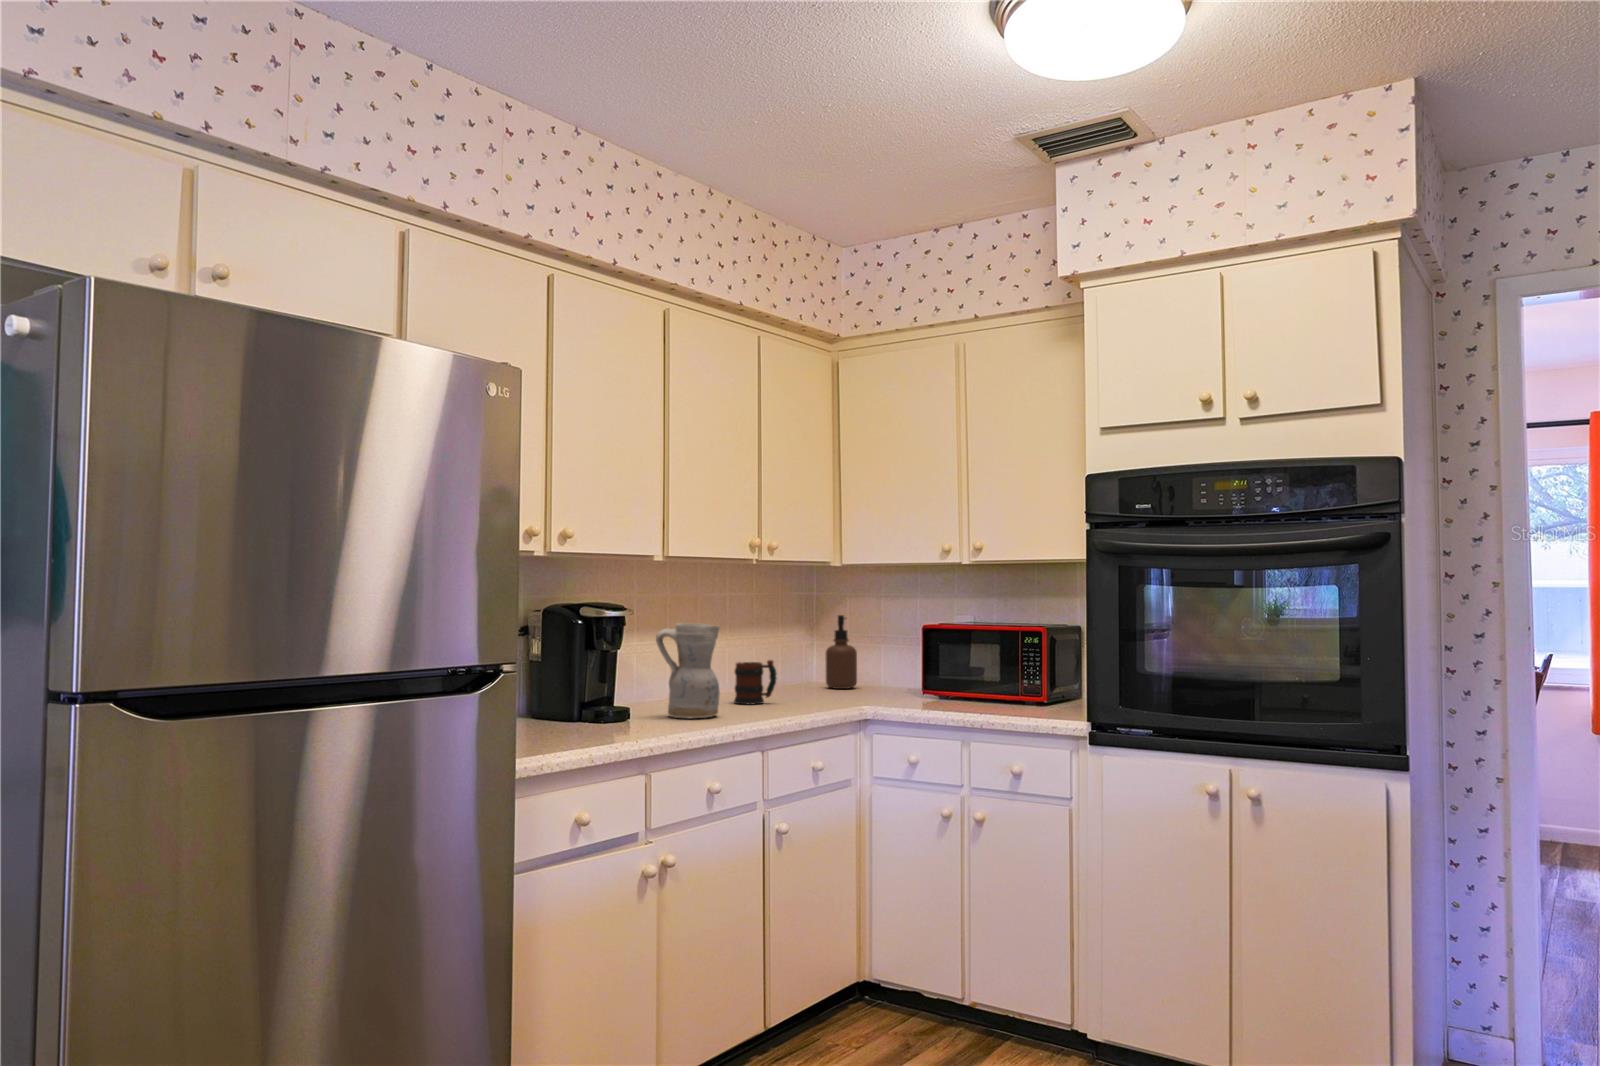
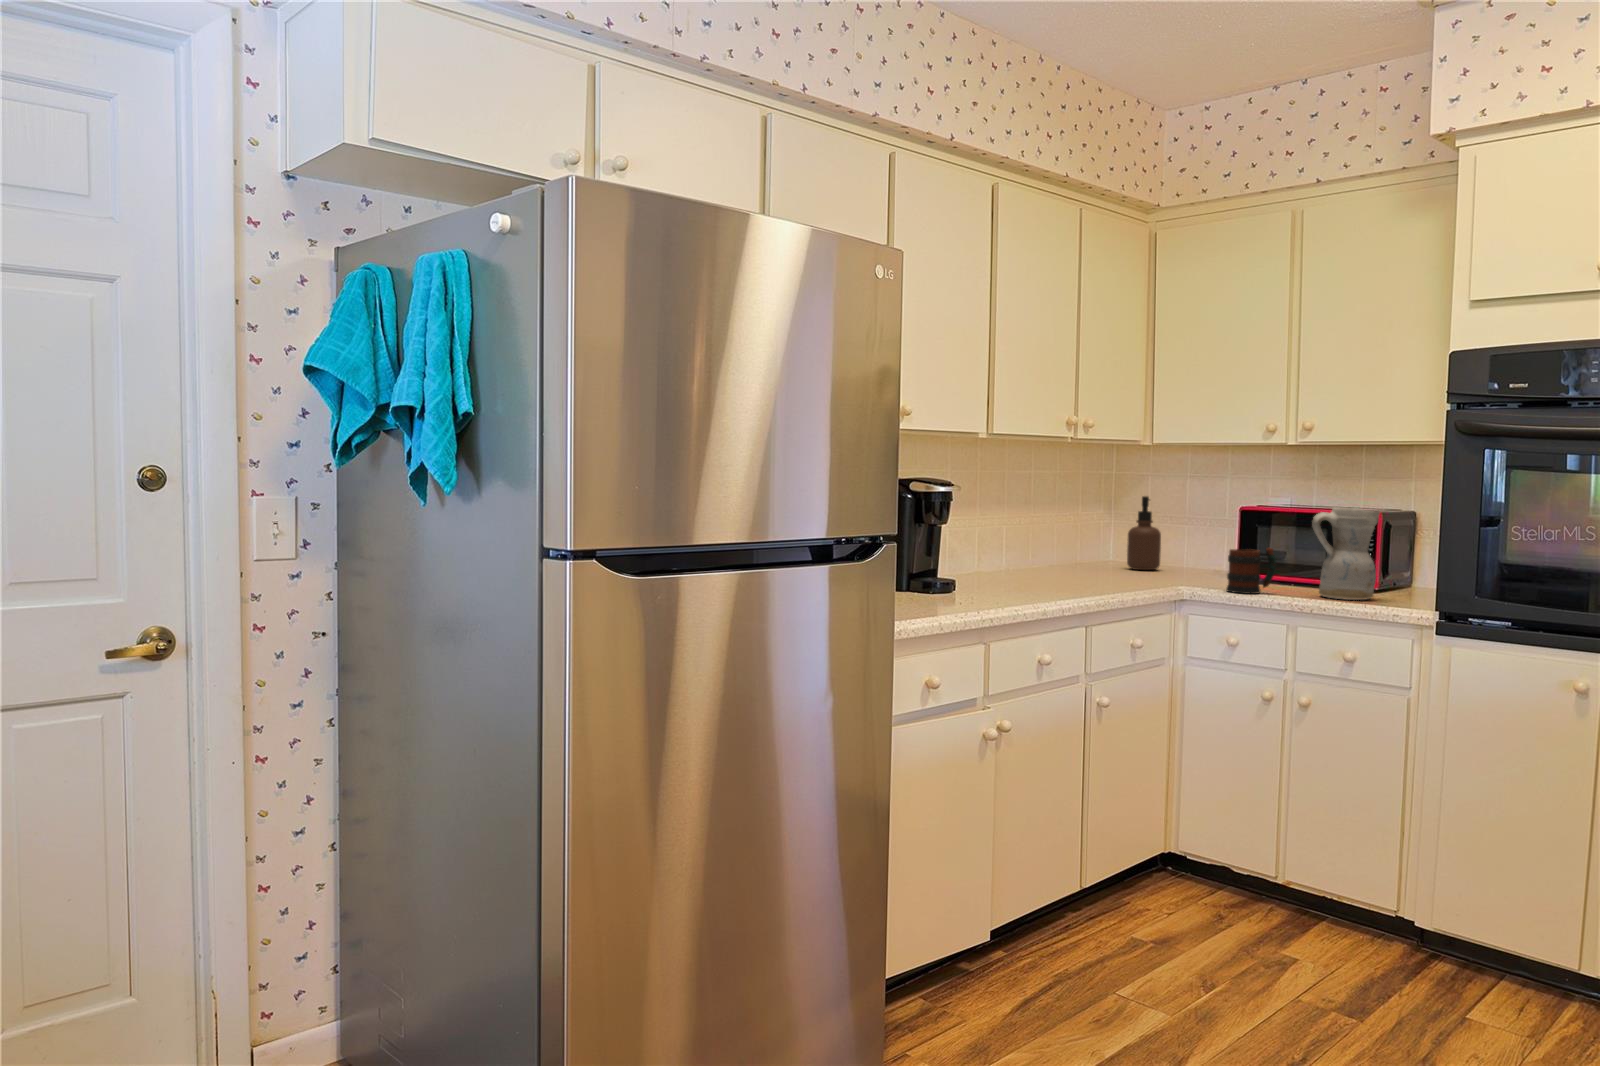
ceramic pitcher: present [656,623,720,718] -> present [1312,507,1380,600]
mug: present [734,660,776,705] -> present [1226,548,1277,594]

